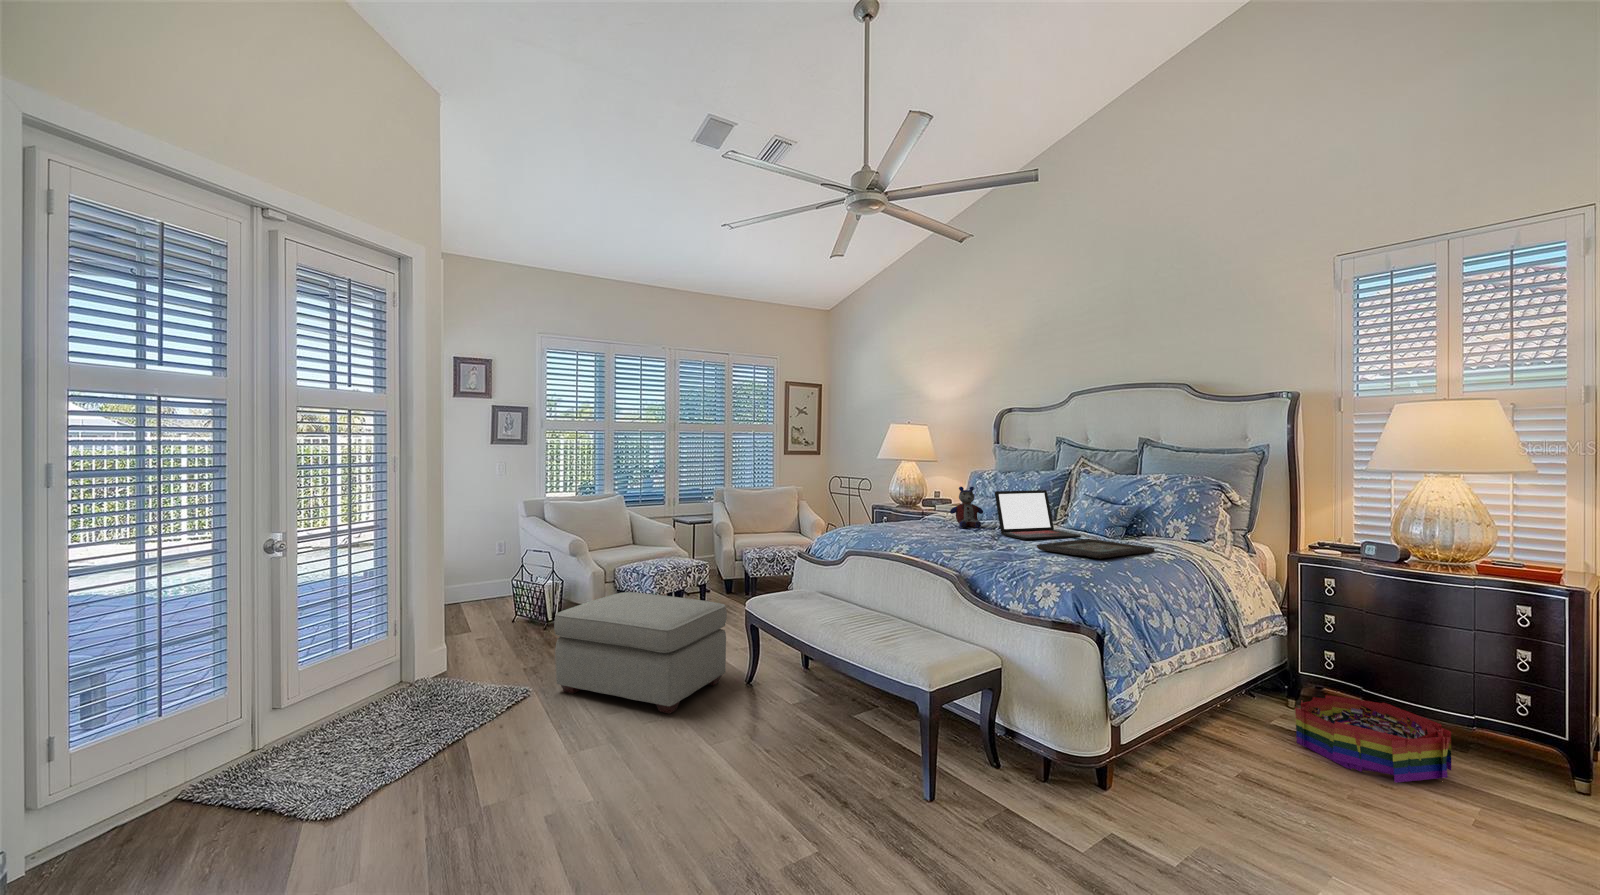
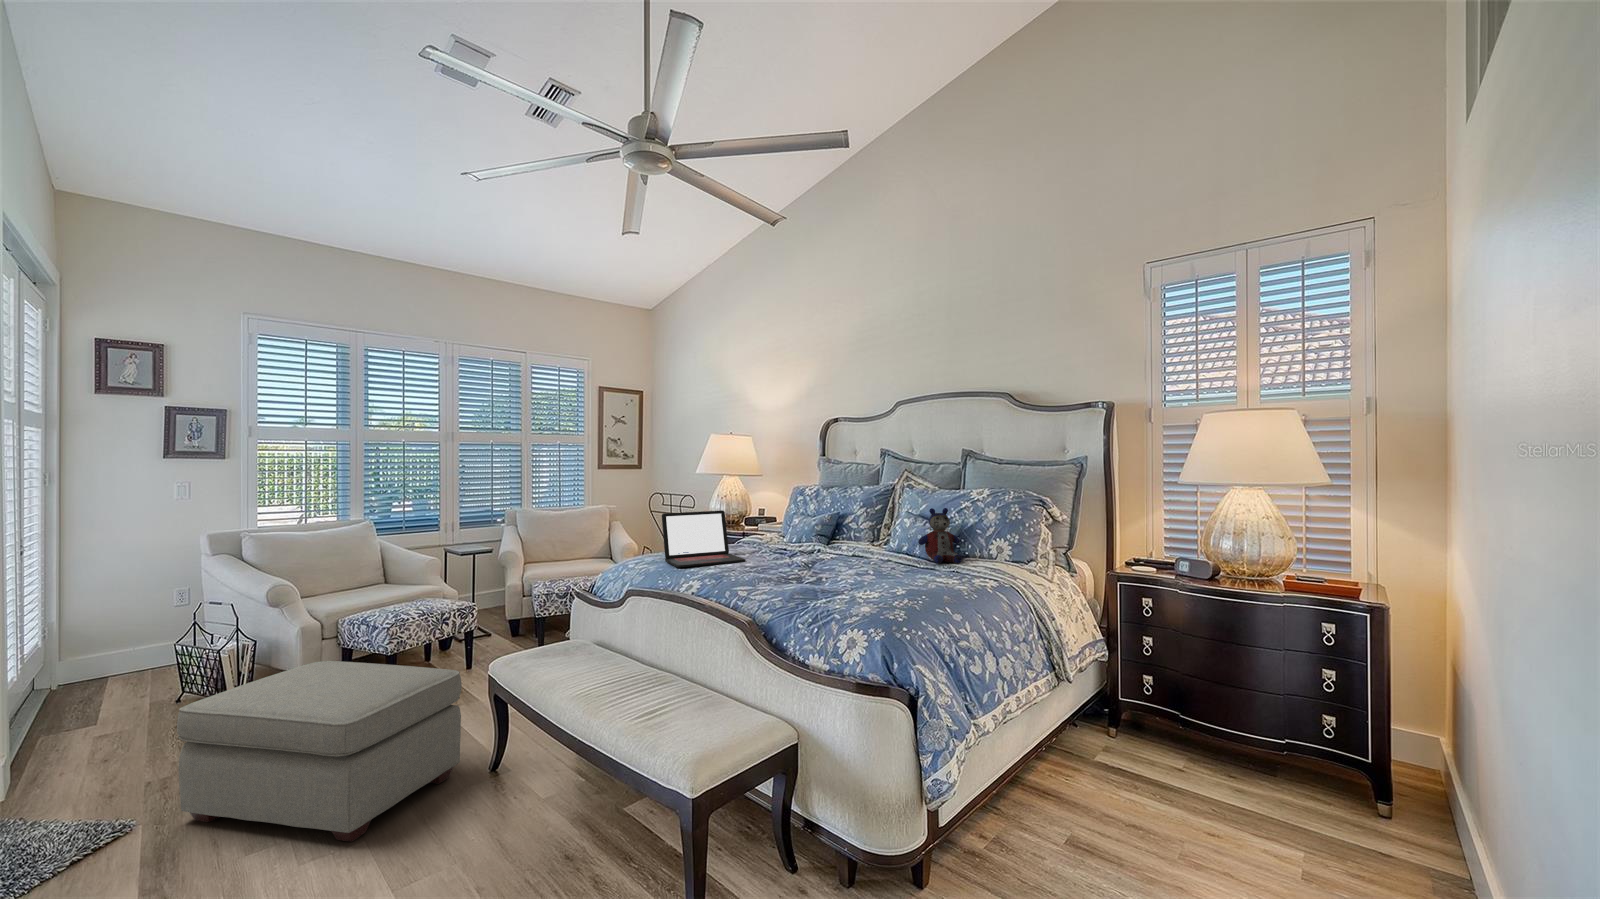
stuffed bear: present [950,486,983,528] -> present [918,508,962,564]
laptop: present [995,490,1081,540] -> present [662,510,746,567]
decorative tray: present [1037,539,1155,558] -> none [849,566,977,594]
storage bin: present [1295,695,1451,783] -> none [1120,727,1267,830]

